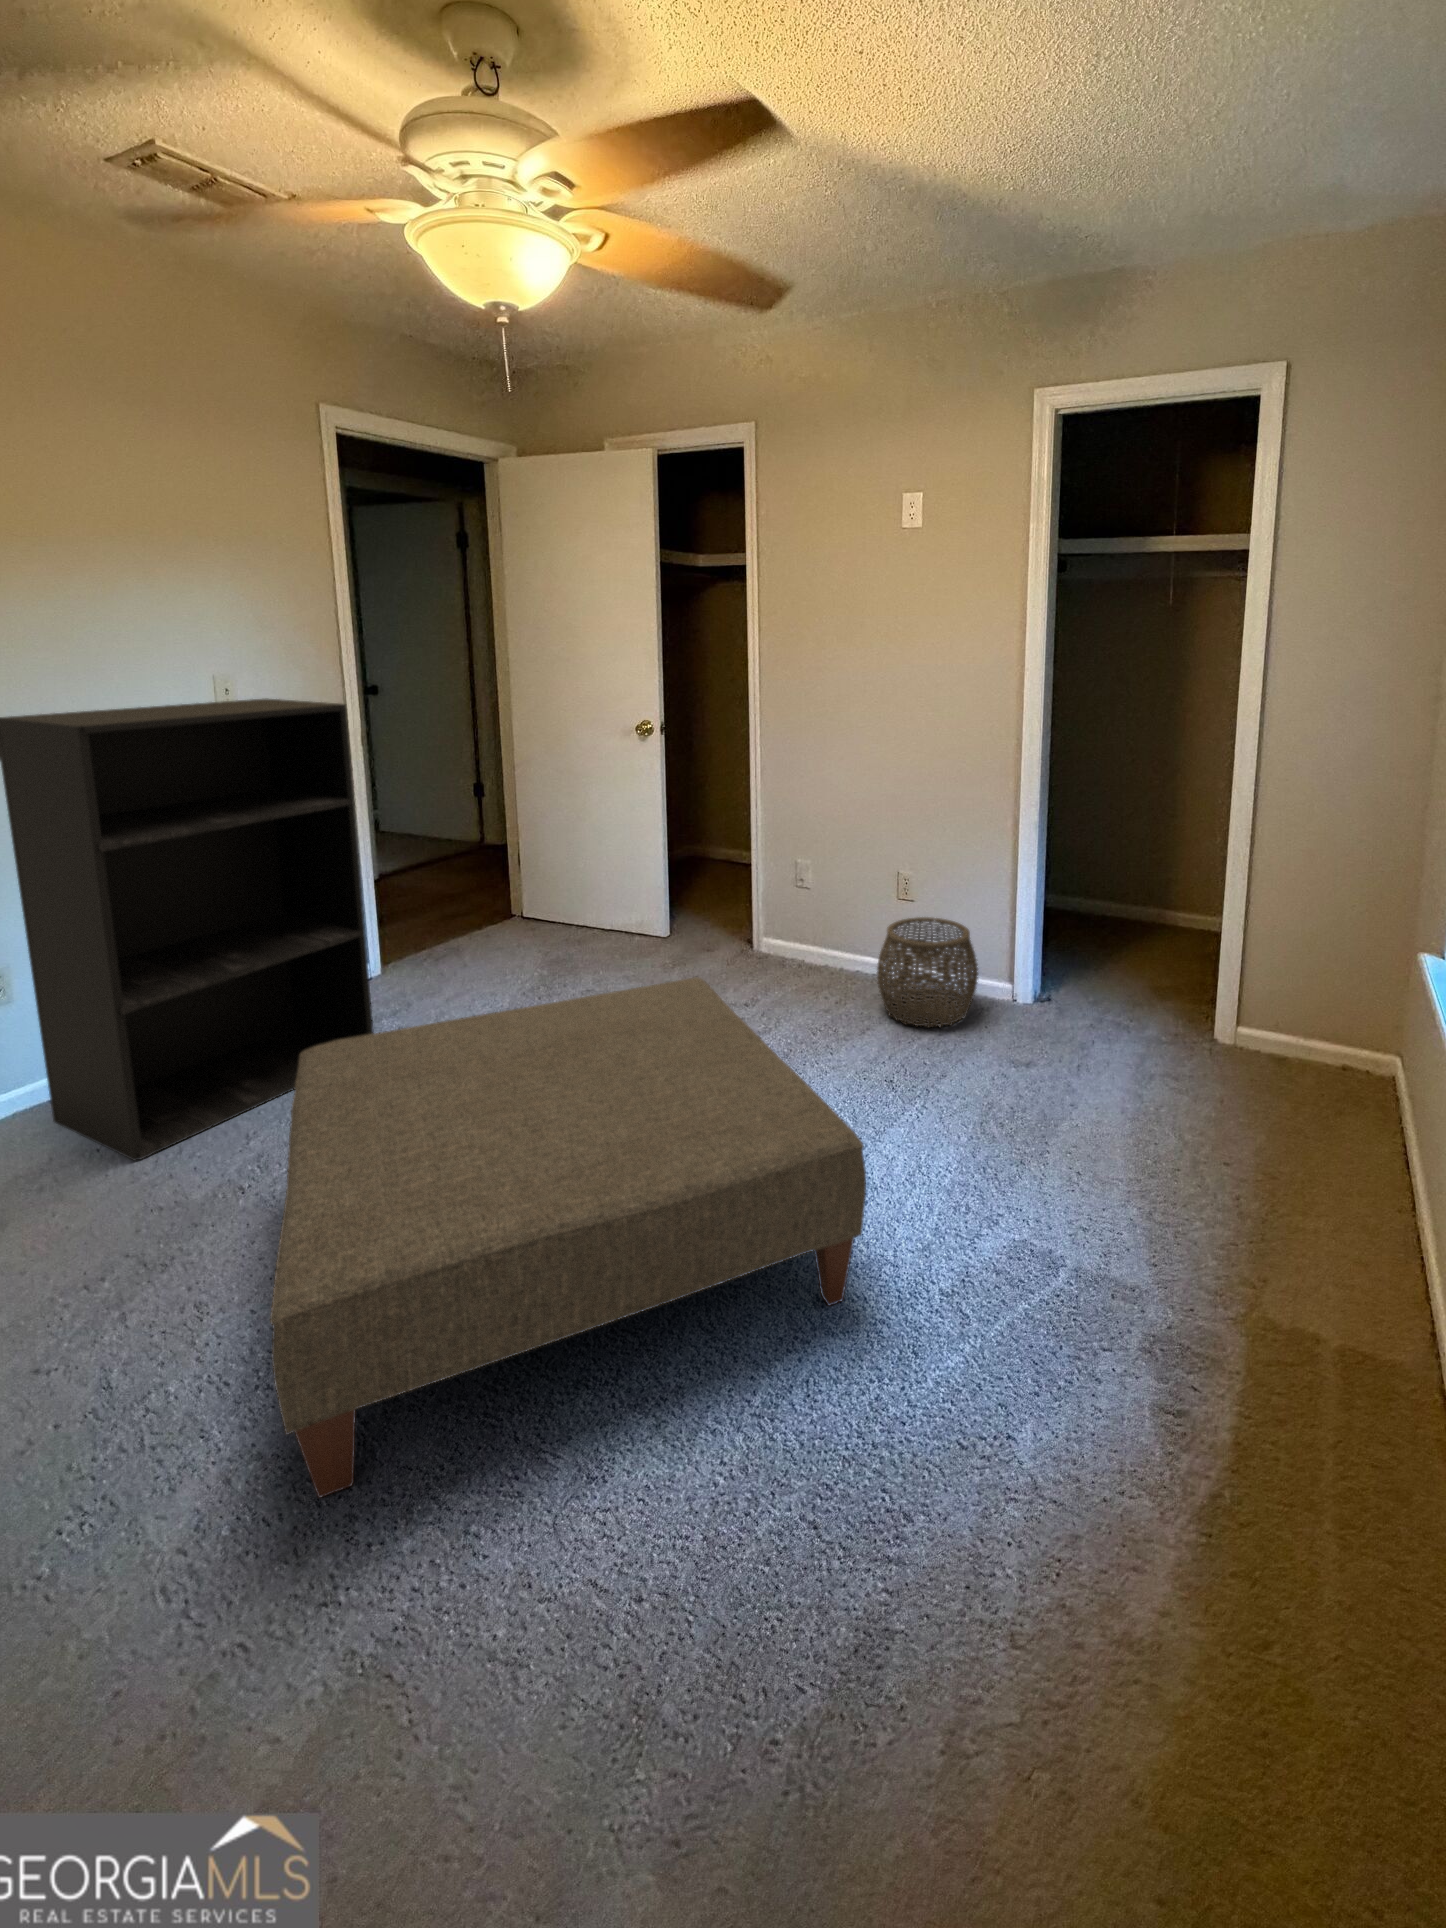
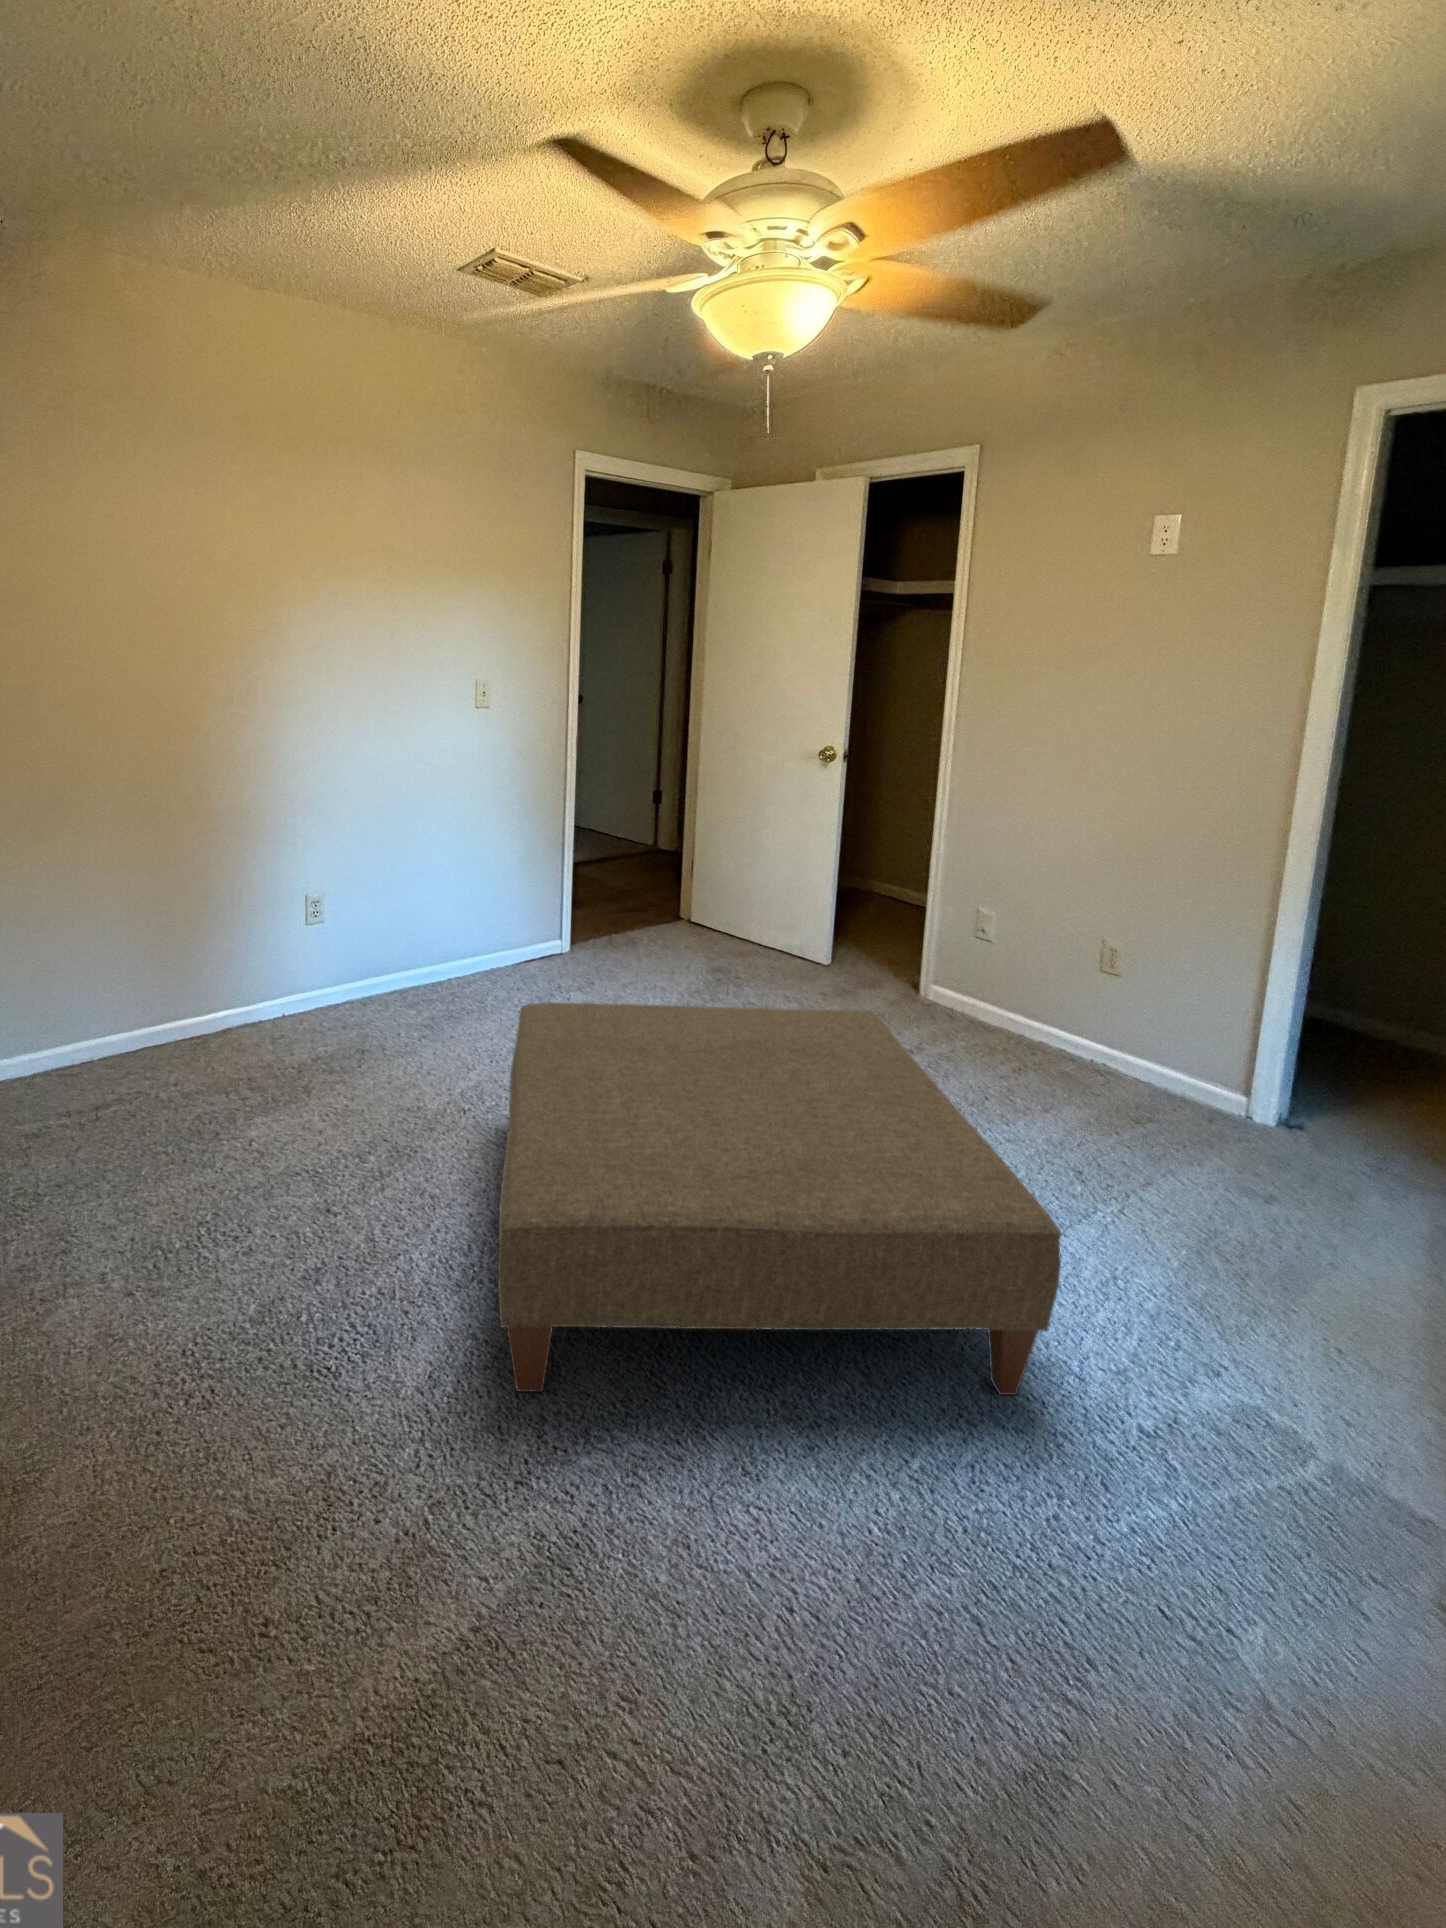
bookshelf: present [0,699,374,1161] -> none [341,704,578,1066]
woven basket: present [877,917,978,1027] -> none [1068,994,1204,1126]

